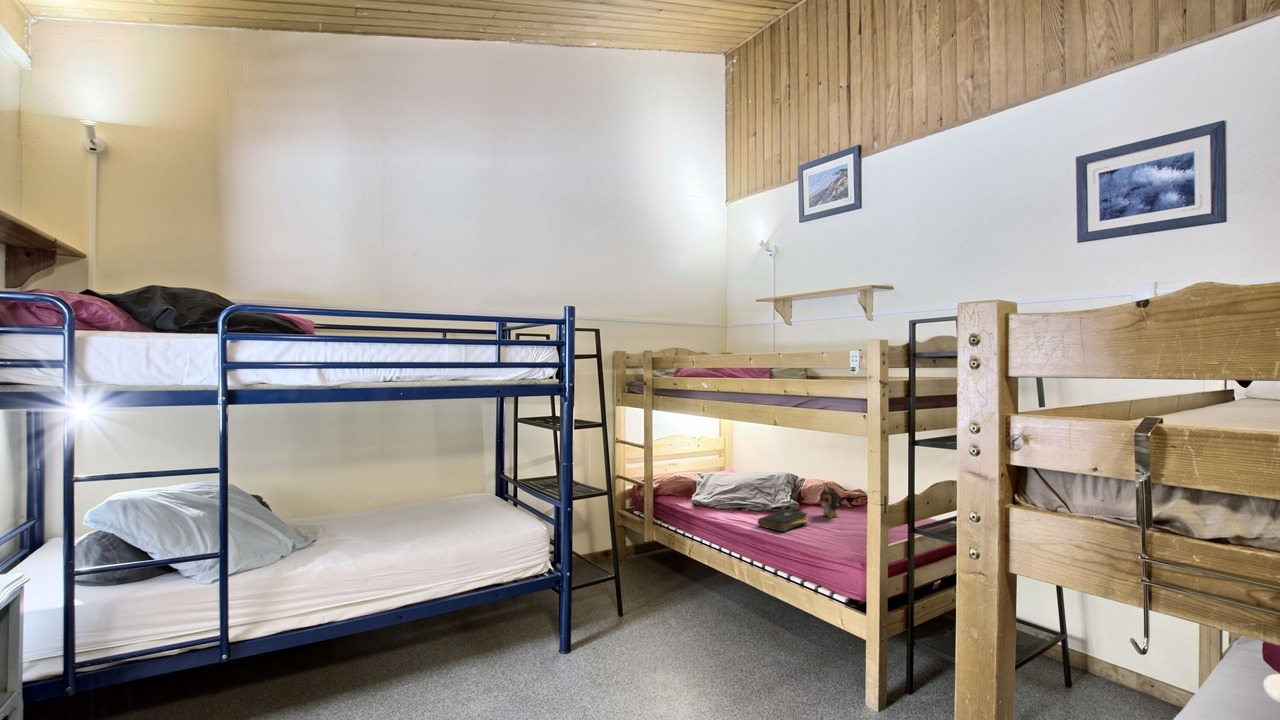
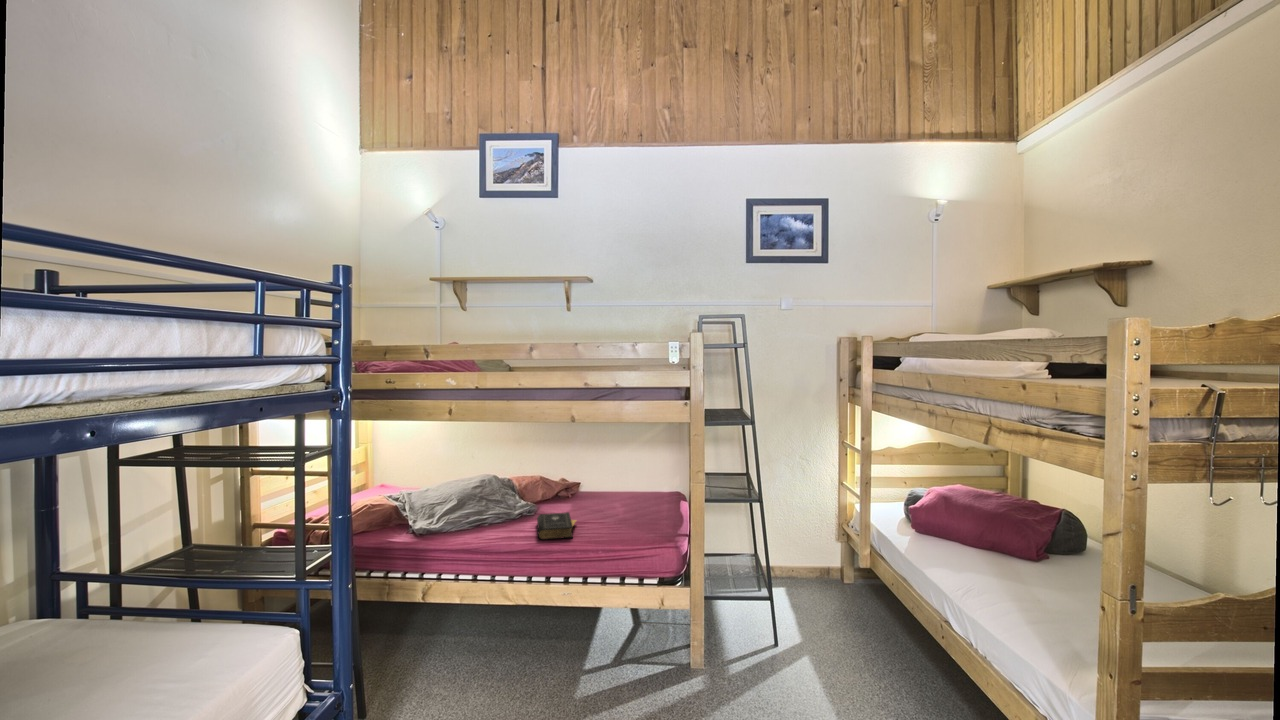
plush toy: present [820,482,842,518] -> none [560,476,589,512]

